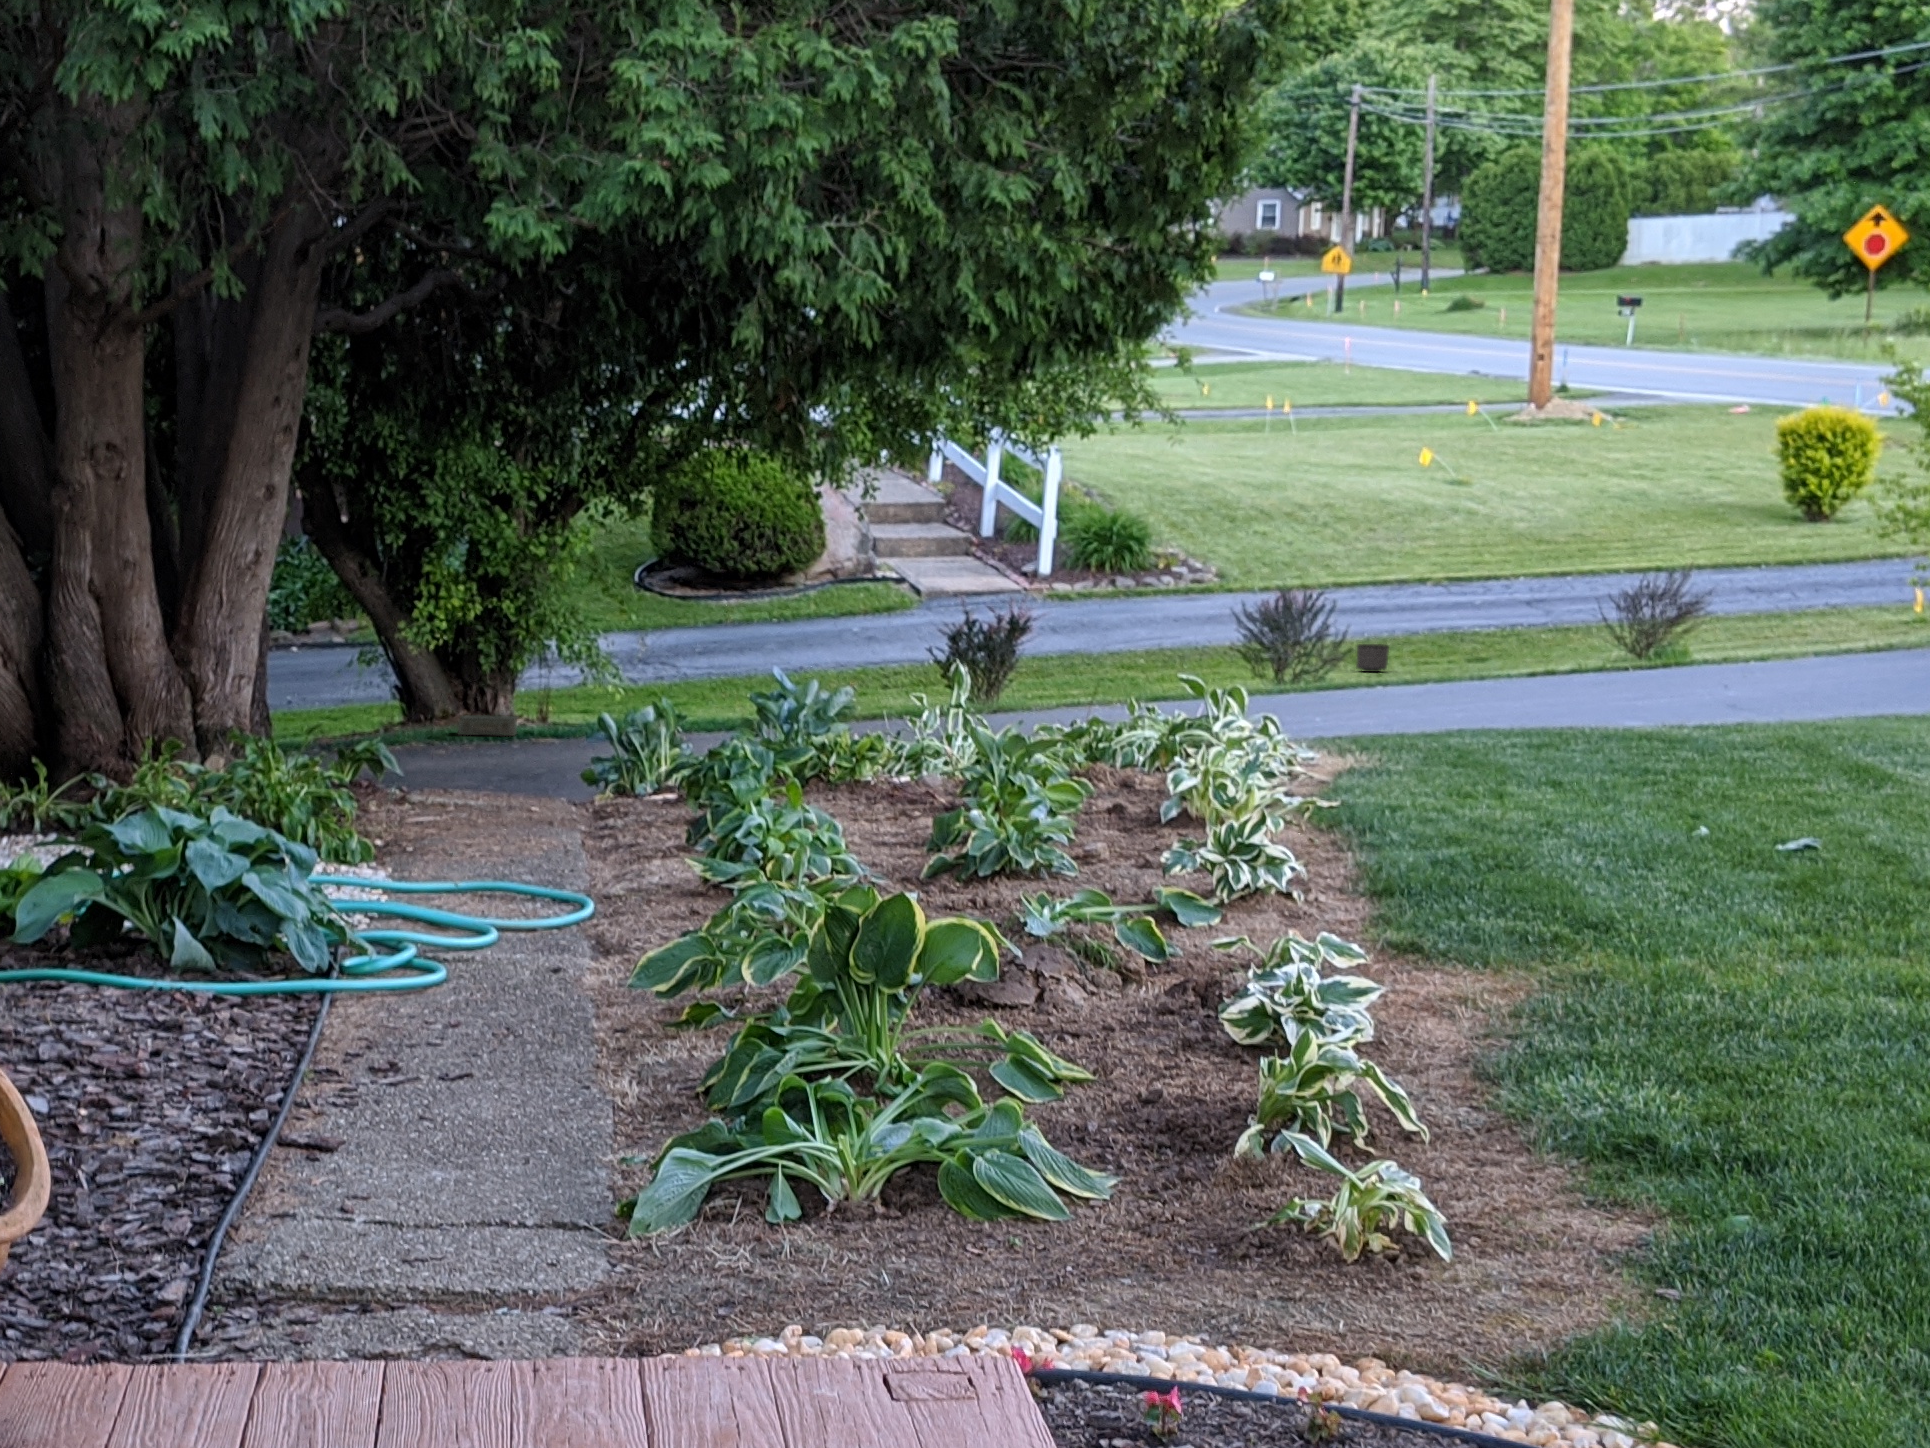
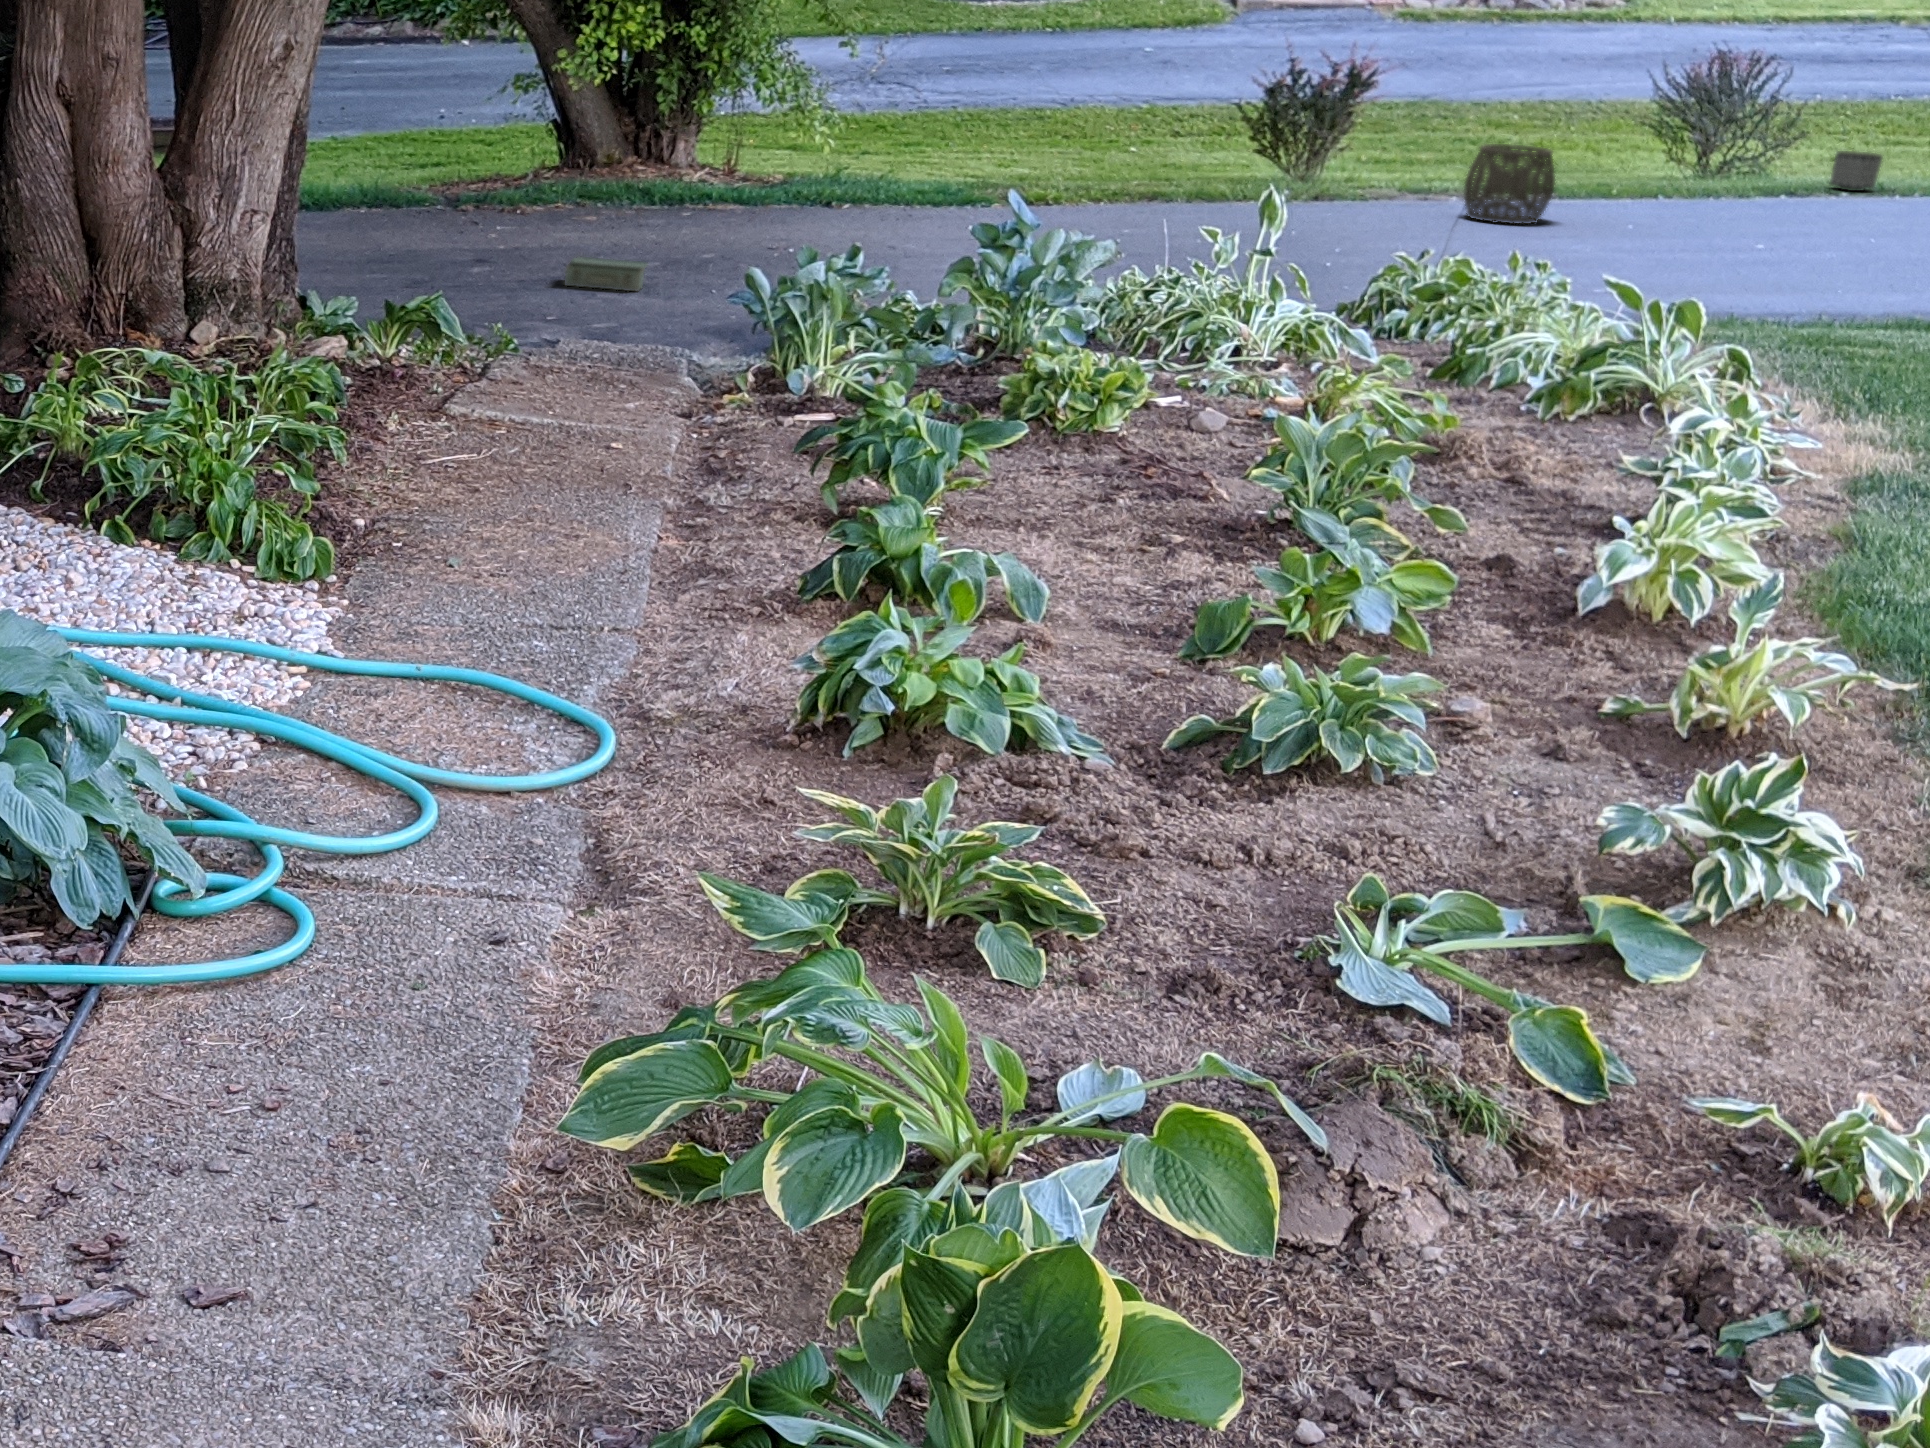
woven basket: none [1098,635,1161,692] -> present [1464,144,1555,224]

